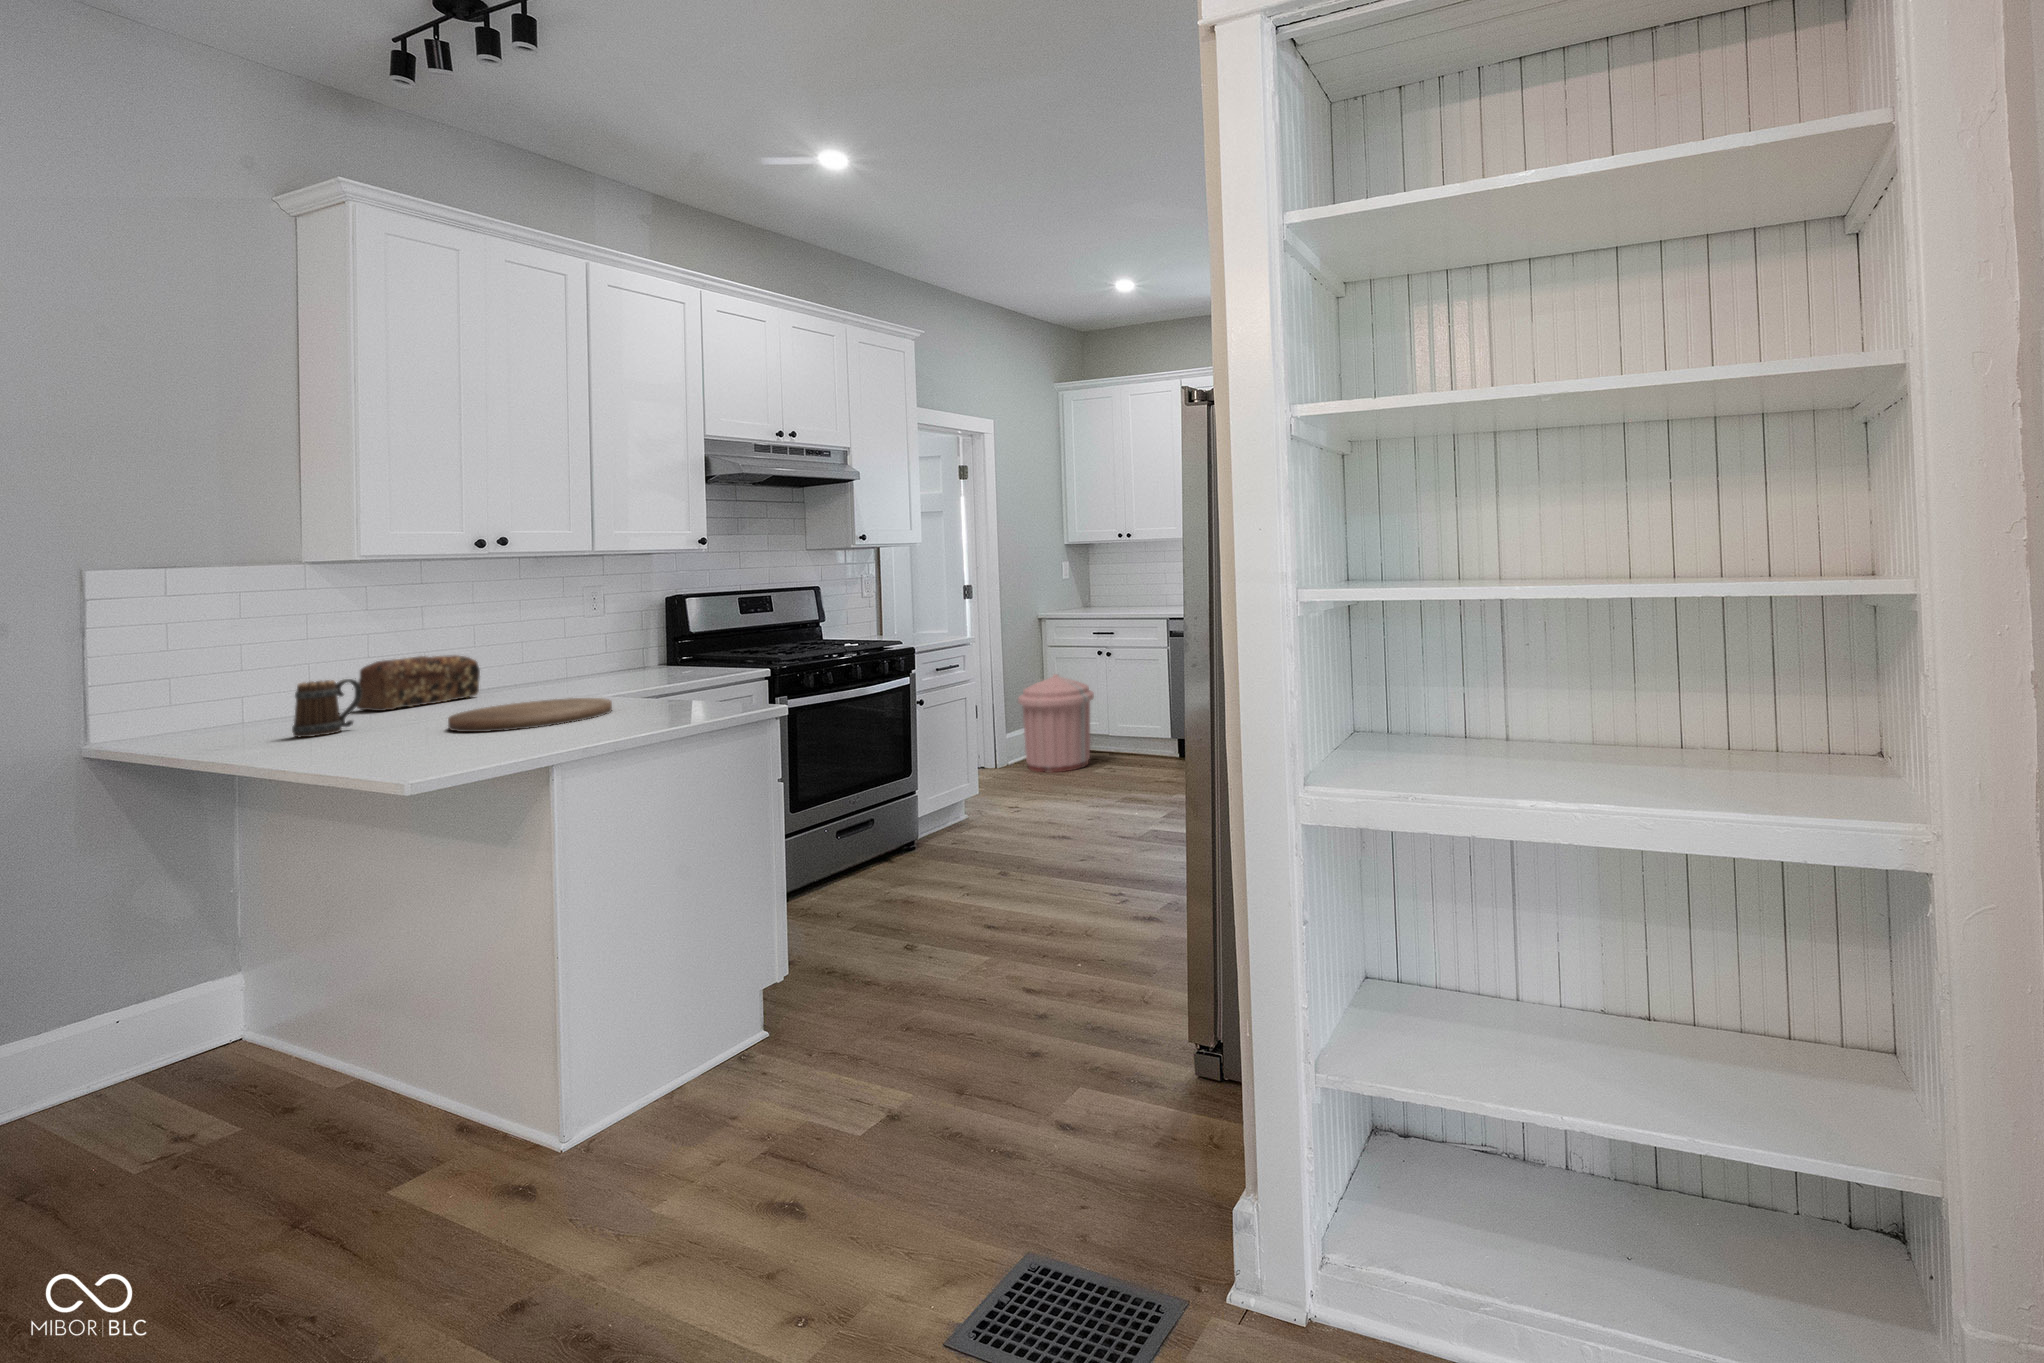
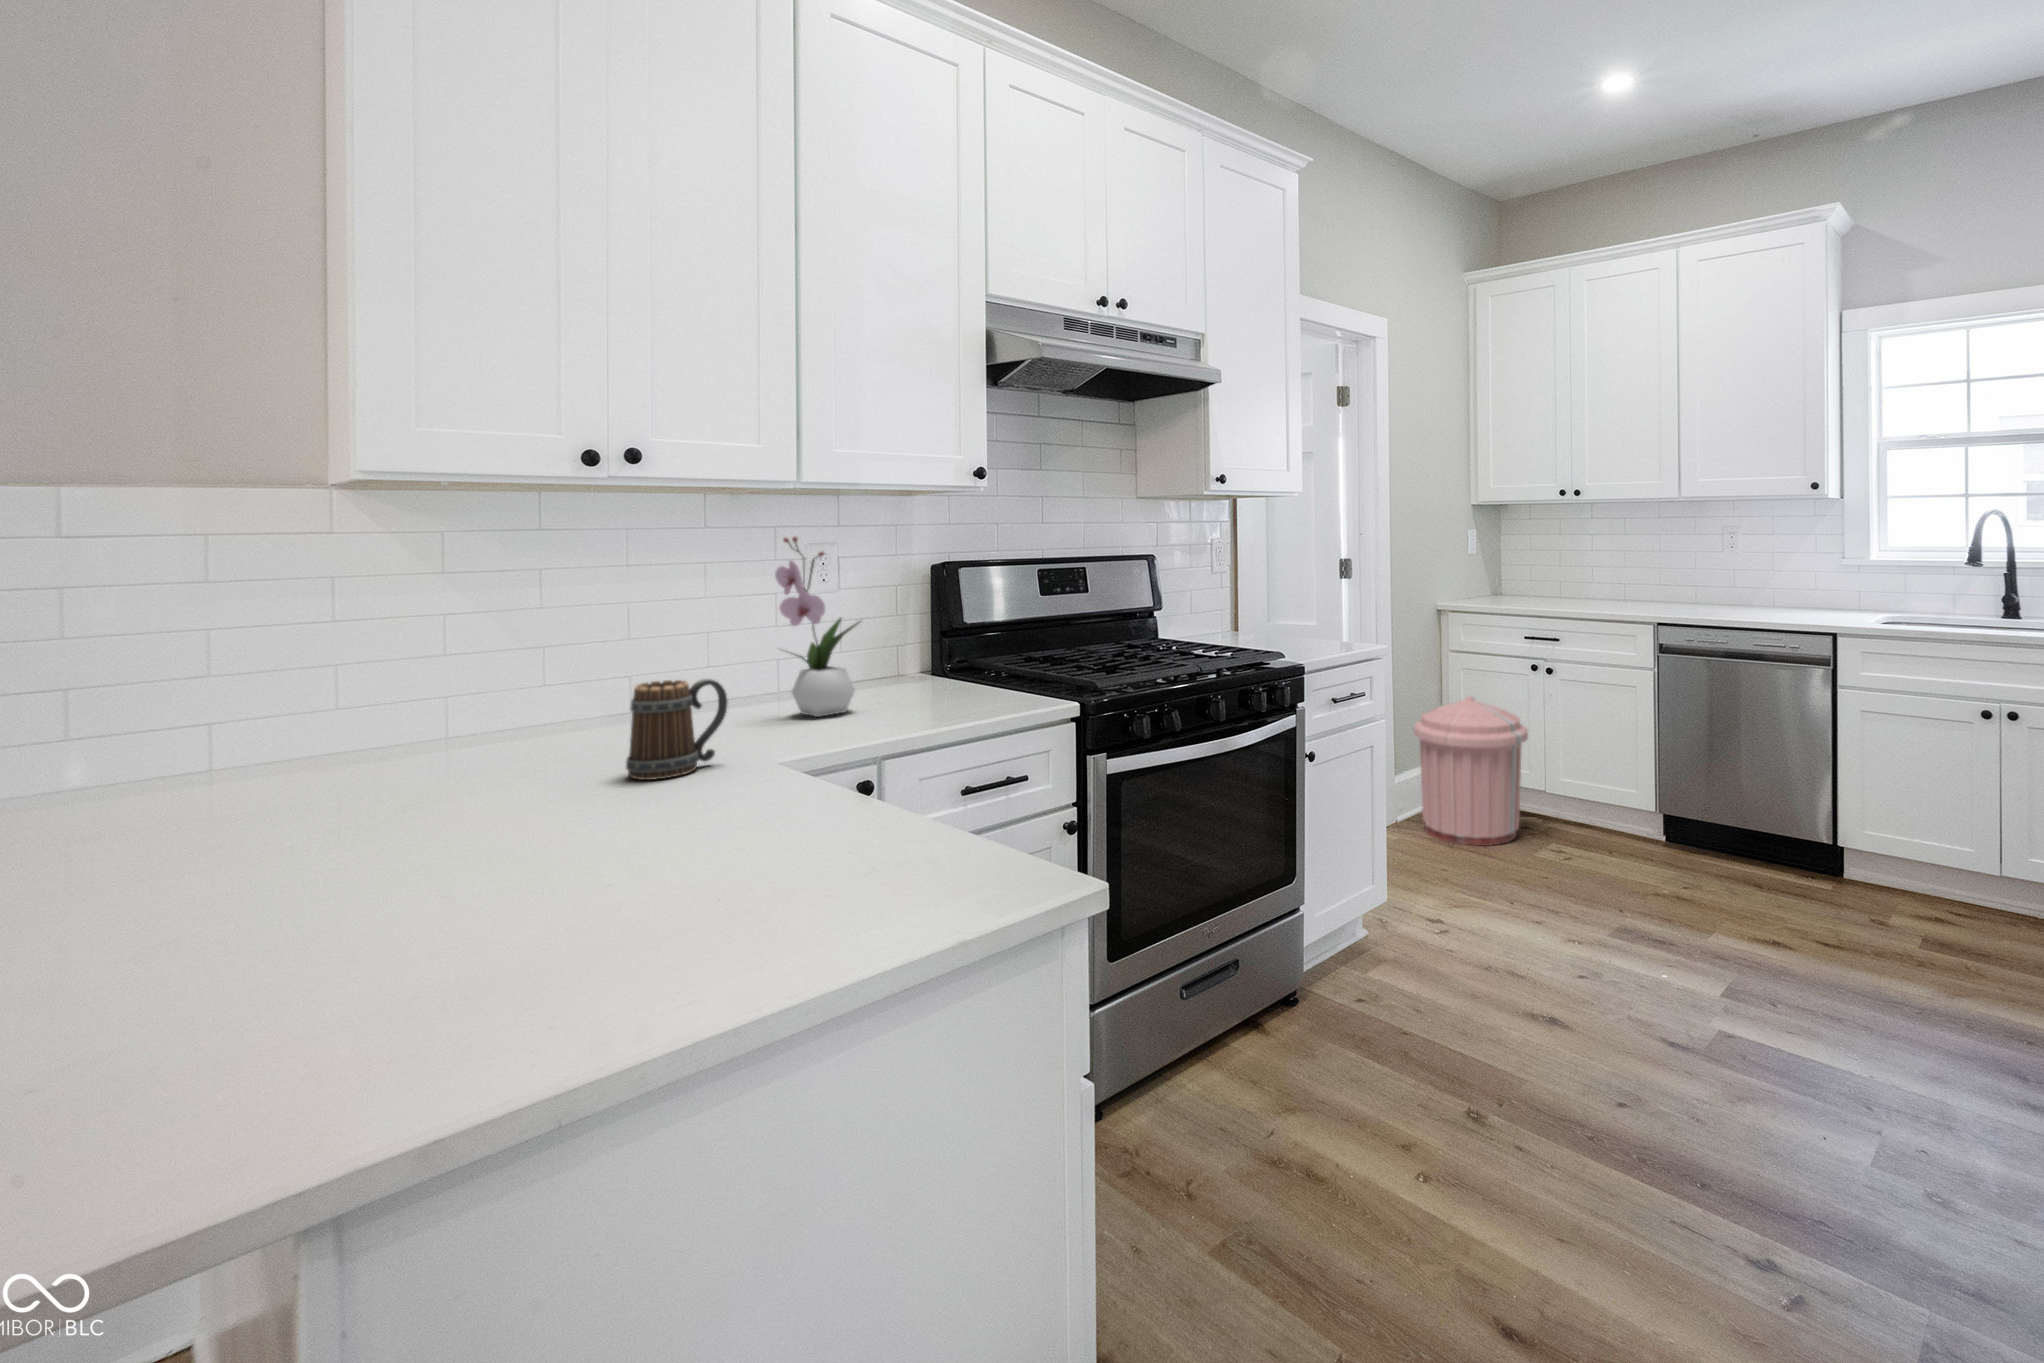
flower arrangement: none [578,582,634,683] -> present [775,537,859,717]
bread loaf: present [357,655,480,711] -> none [407,656,615,760]
mug: present [292,679,362,737] -> present [626,679,728,780]
cutting board: present [448,698,612,732] -> none [332,795,726,932]

